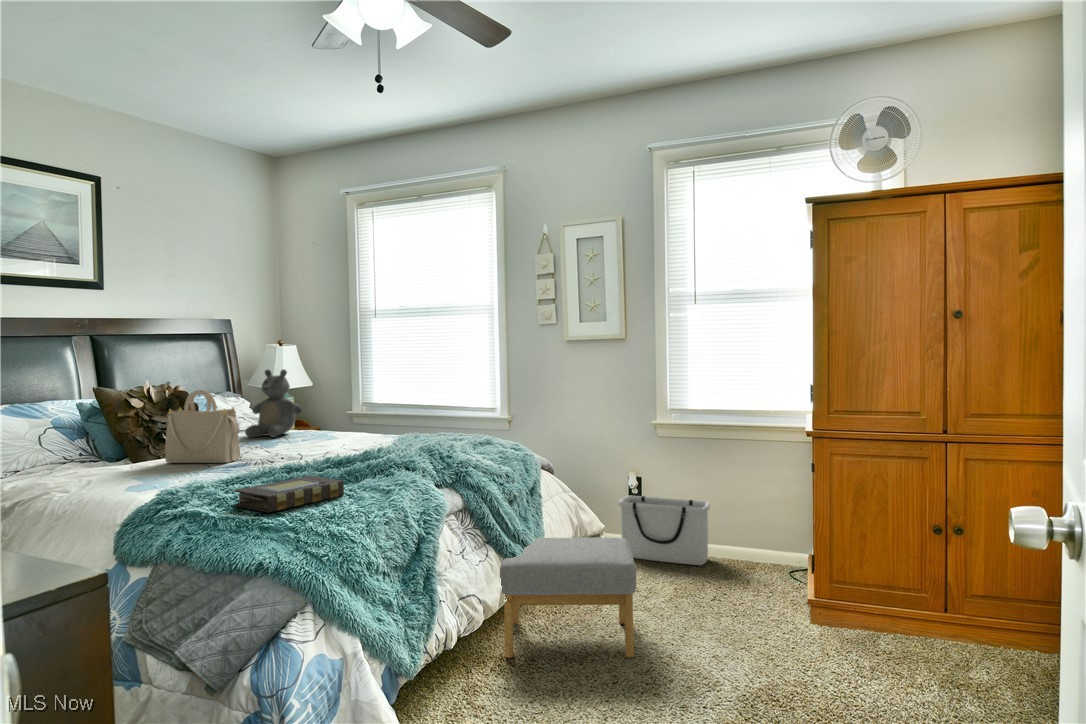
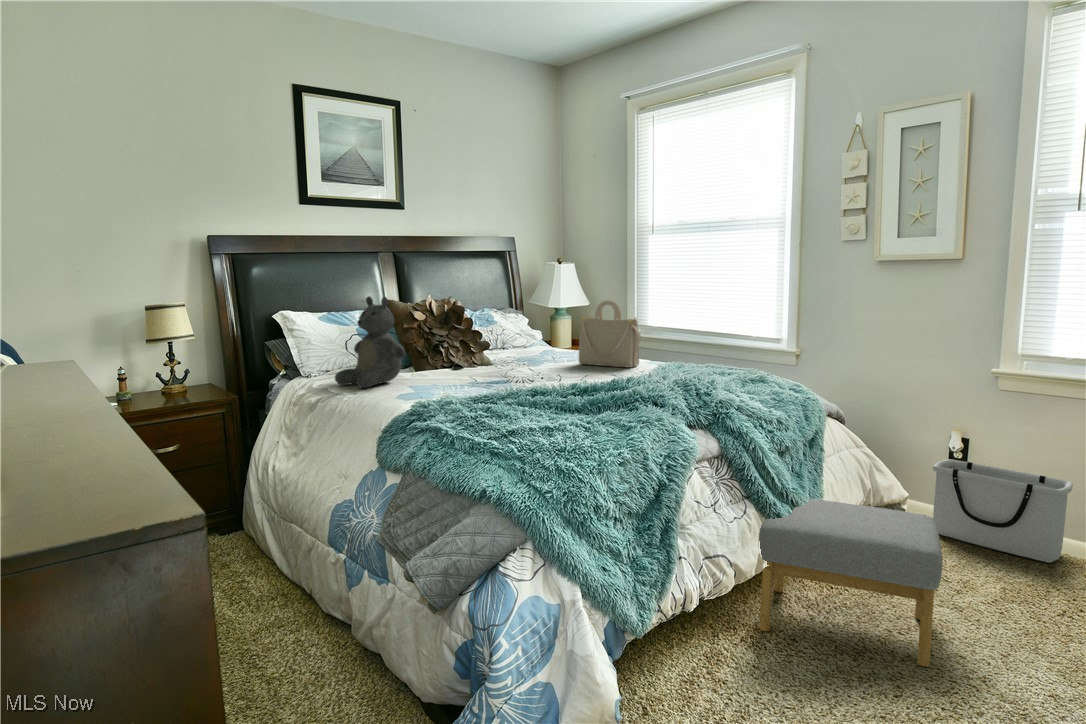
teddy bear: present [245,369,302,437] -> present [335,296,405,388]
handbag: present [165,390,240,463] -> present [579,301,641,367]
book: present [234,476,344,513] -> none [474,402,582,438]

